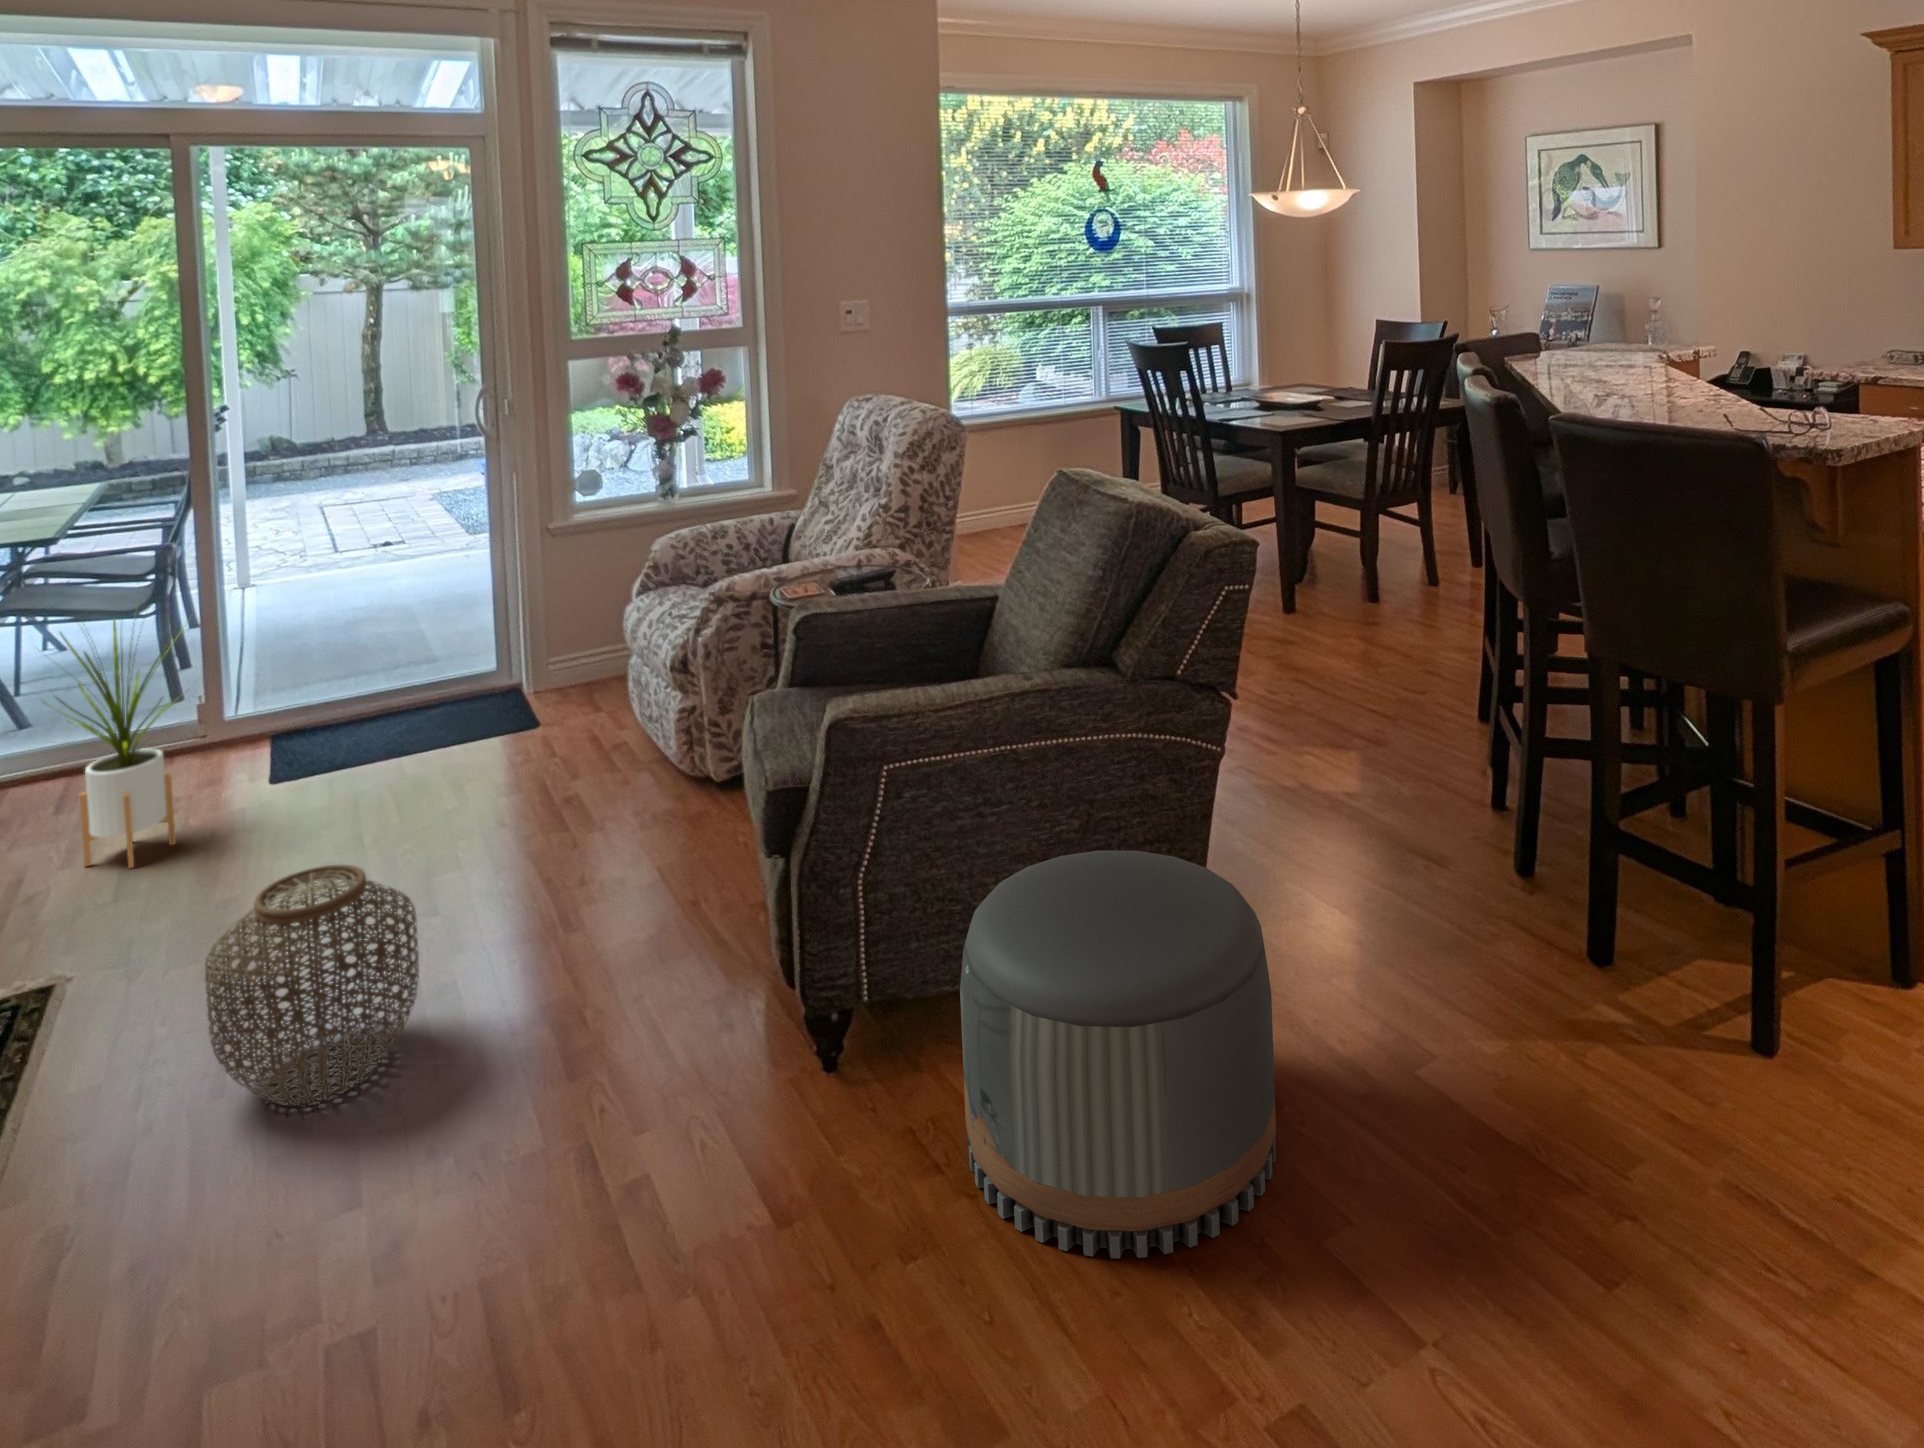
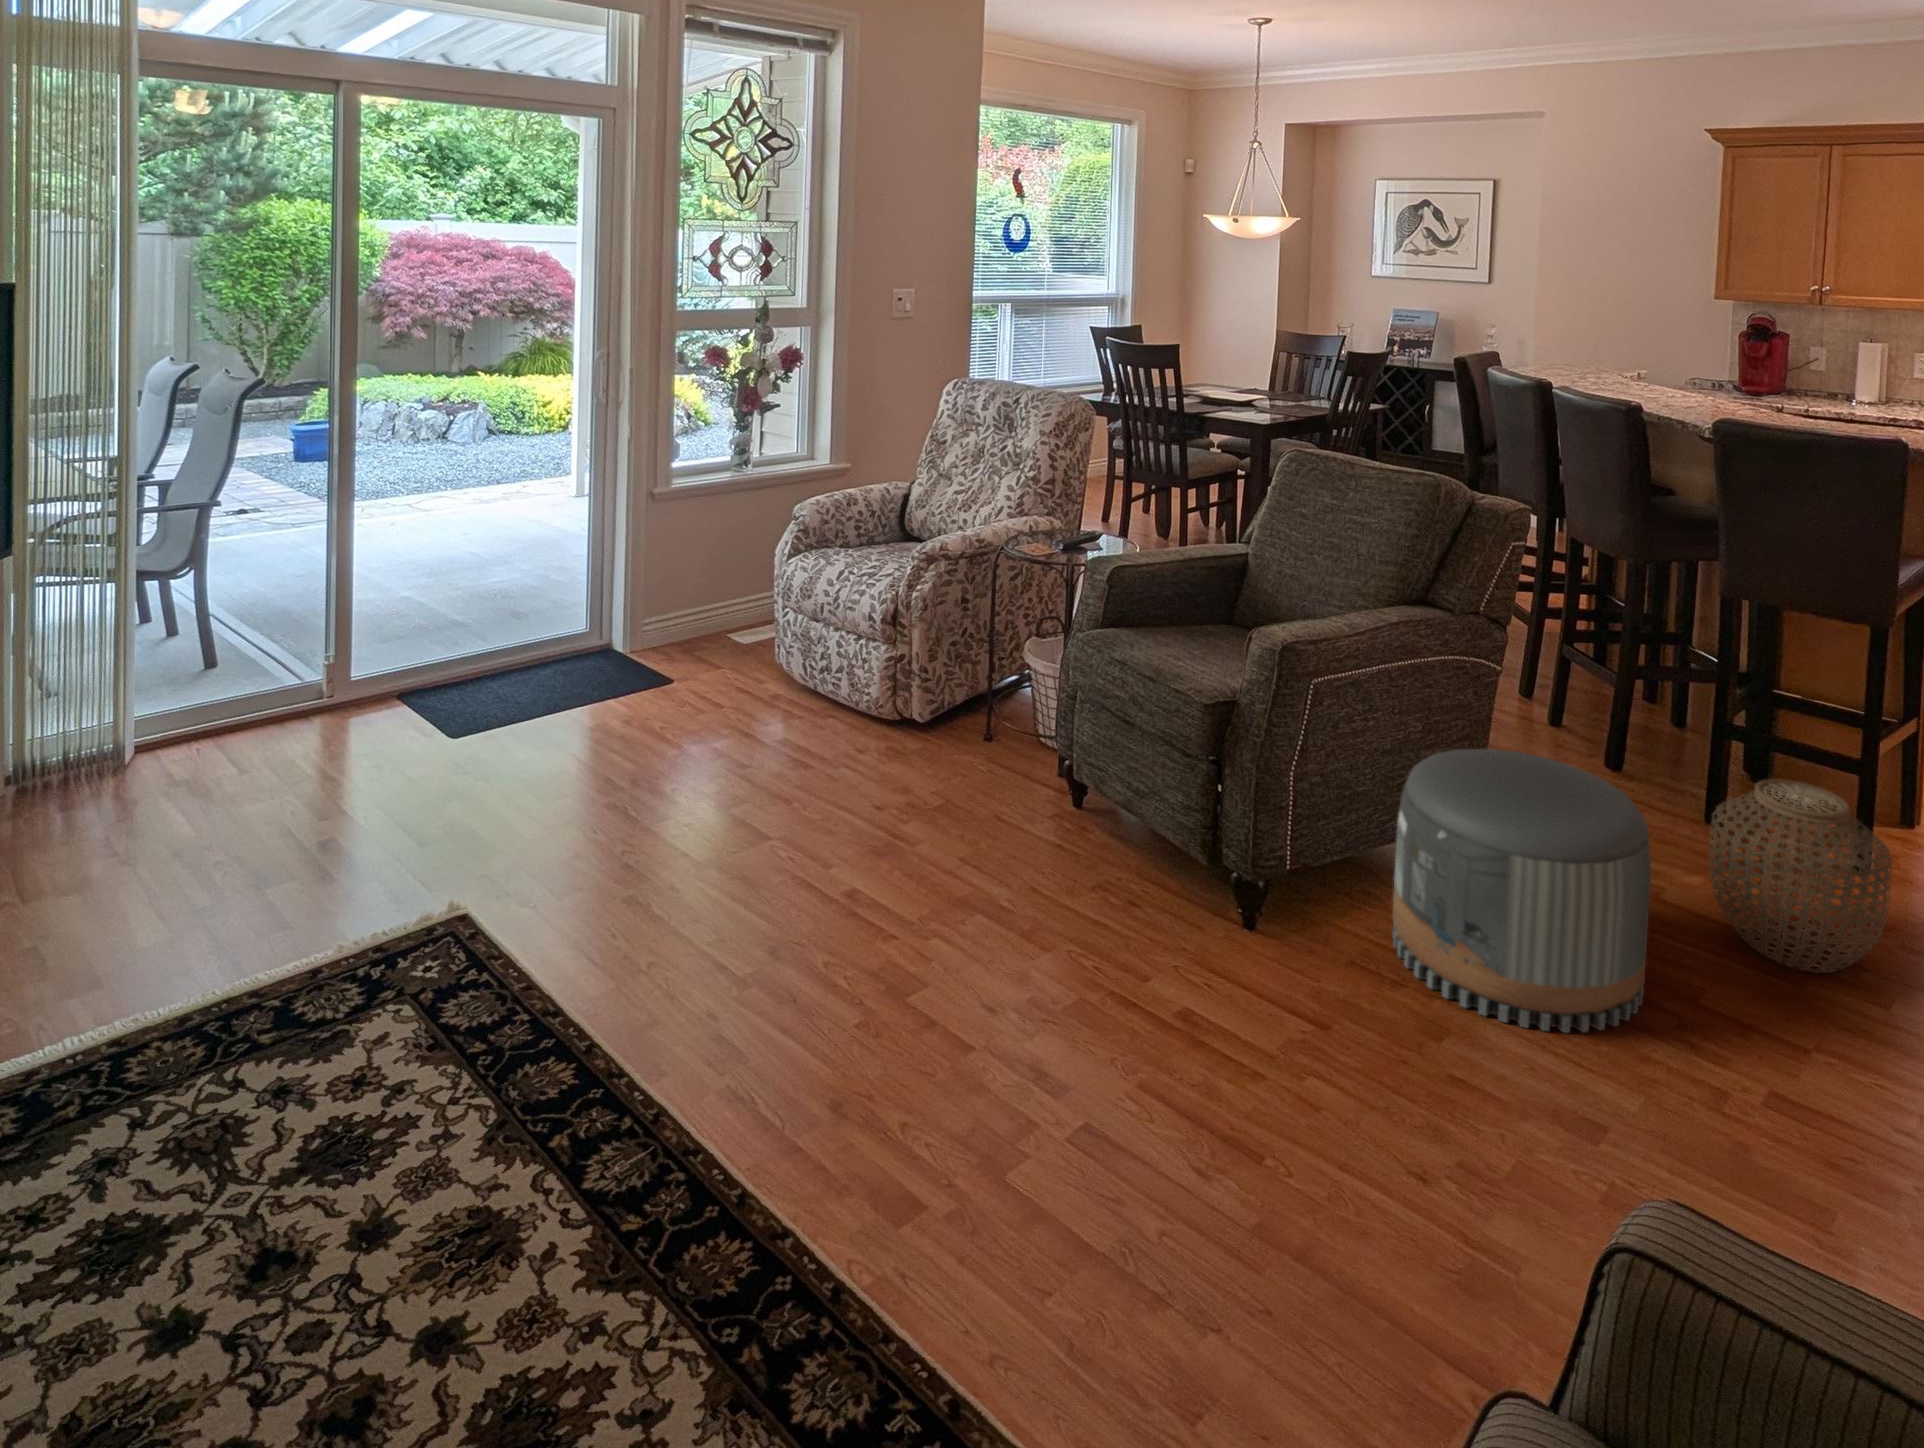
house plant: present [47,619,188,868] -> none [312,552,461,818]
woven basket: present [205,865,419,1106] -> present [1709,779,1892,973]

